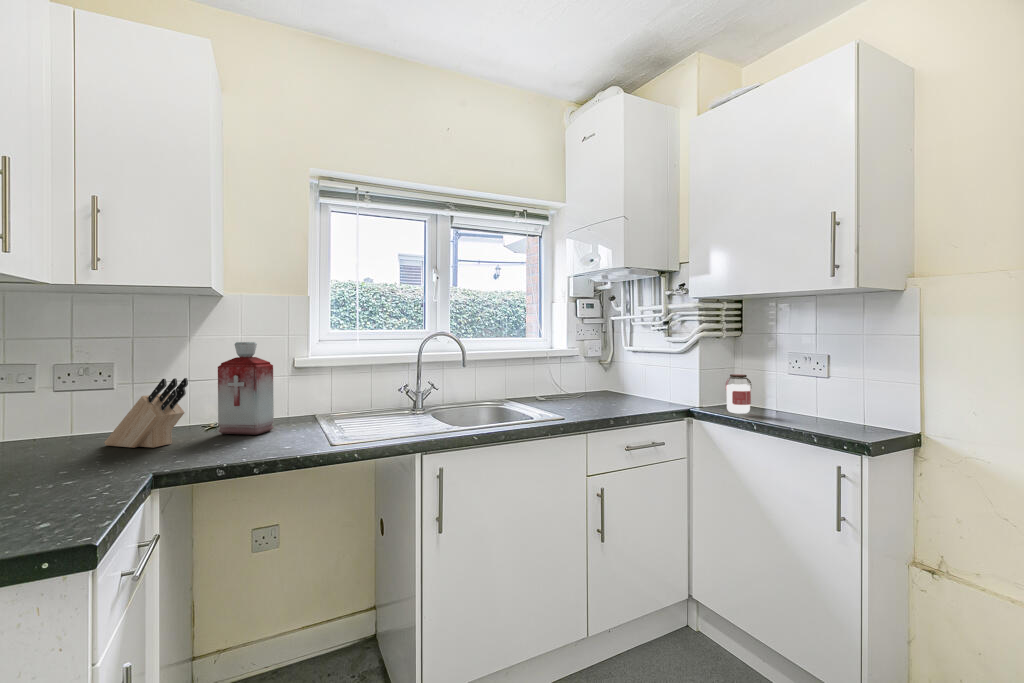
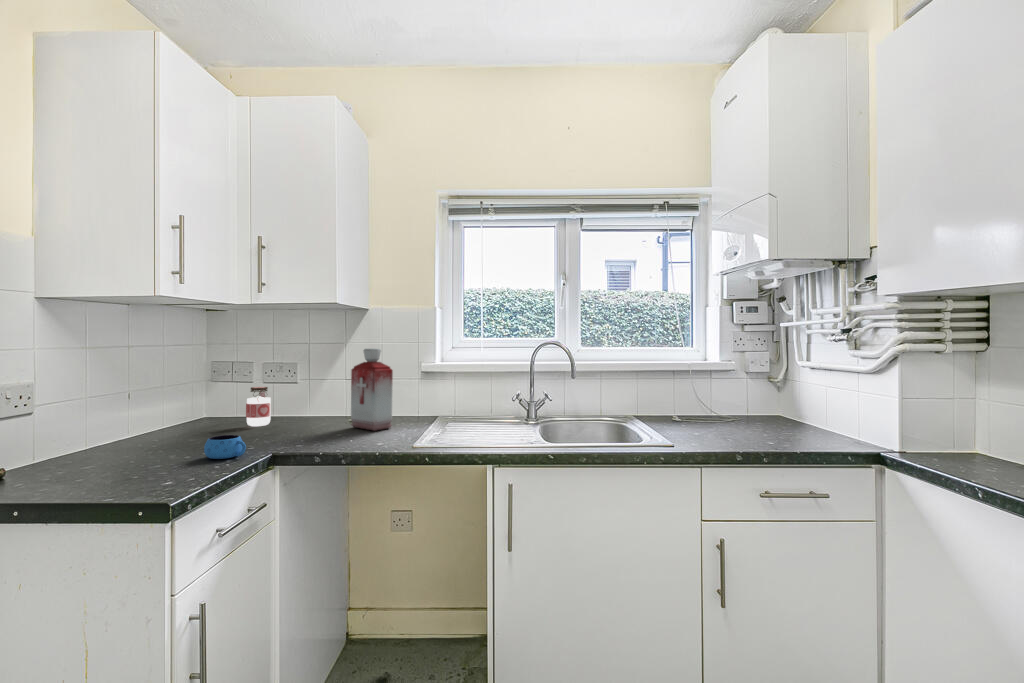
jar: present [726,374,751,414] -> present [246,387,271,426]
knife block: present [104,378,188,448] -> none [274,378,323,434]
mug: none [53,454,121,487] -> present [204,435,246,459]

